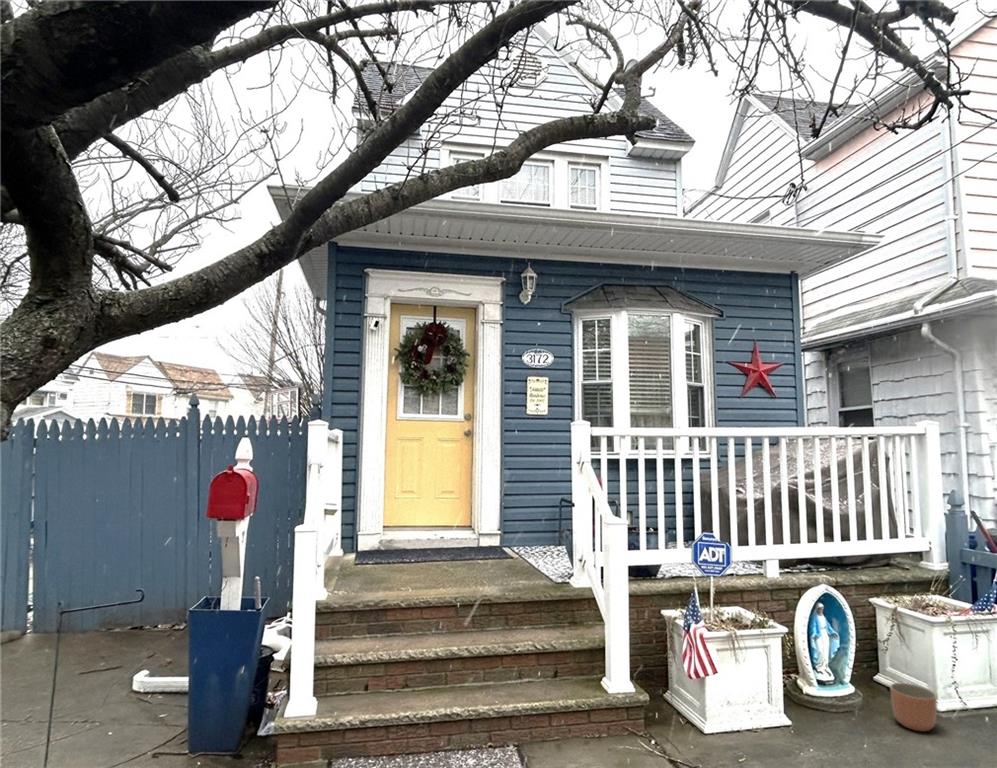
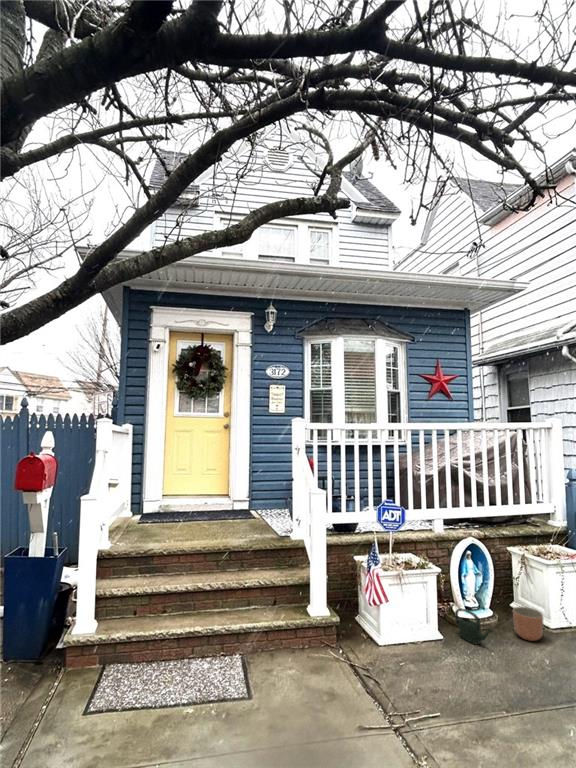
watering can: none [808,685,870,735] -> present [455,609,493,644]

